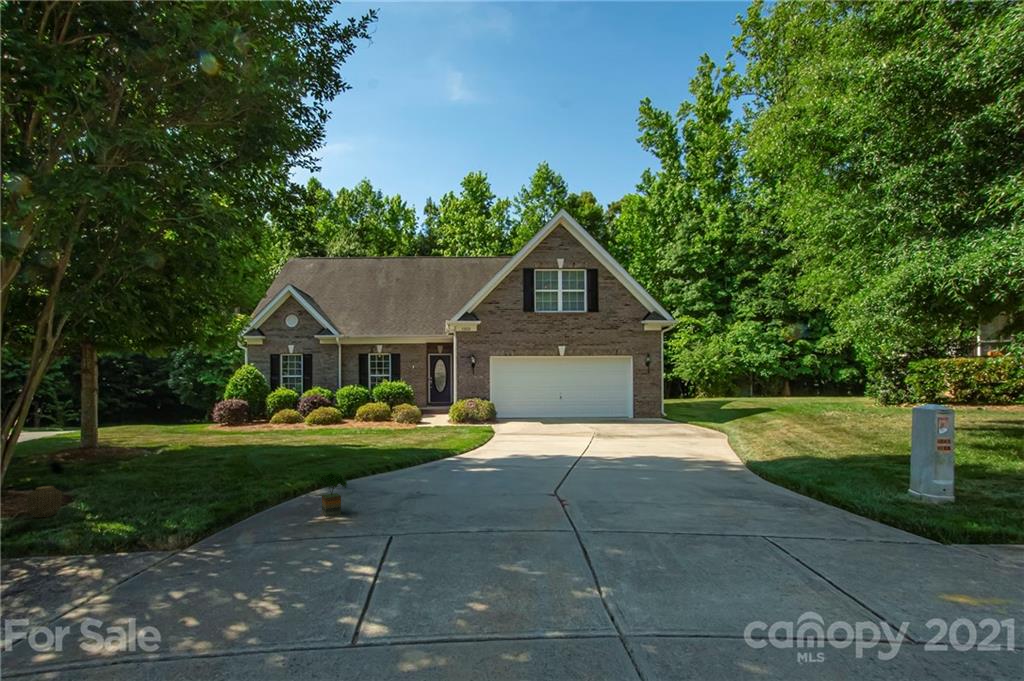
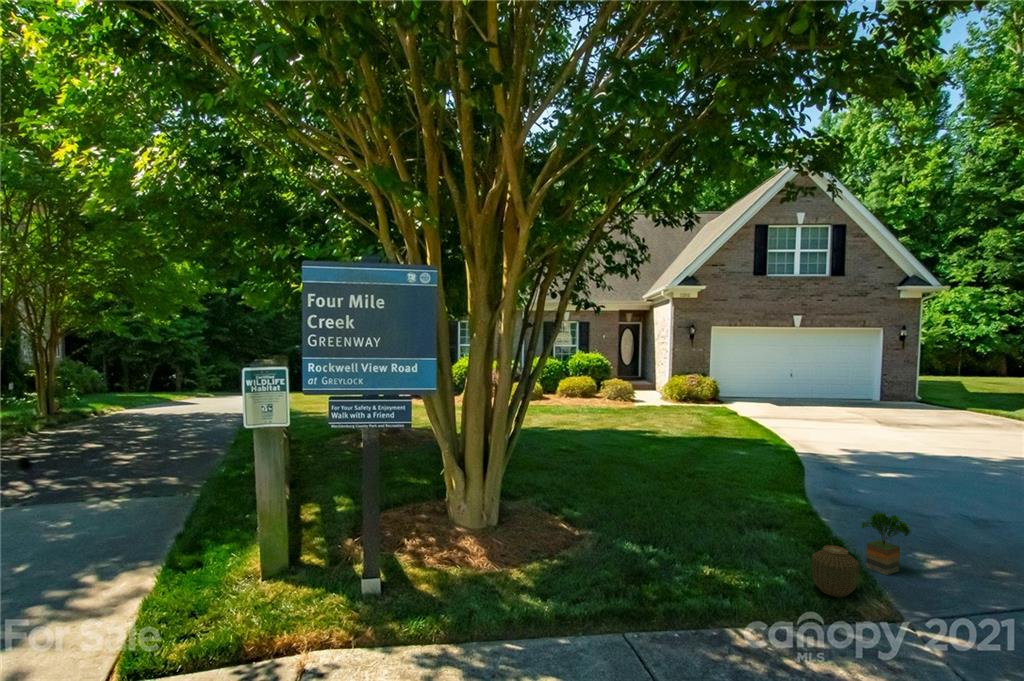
woven basket: present [27,486,62,518] -> present [811,545,859,597]

